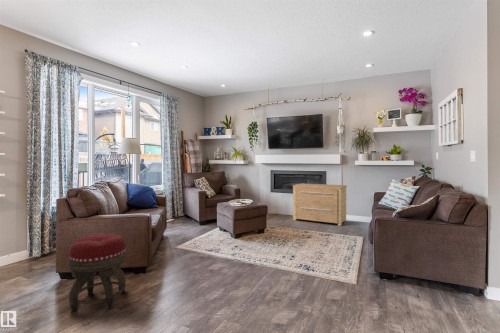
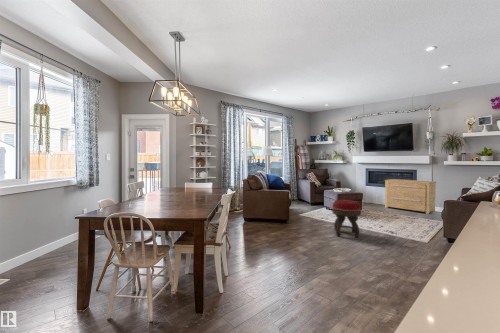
footstool: present [68,233,127,311] -> present [332,200,361,238]

